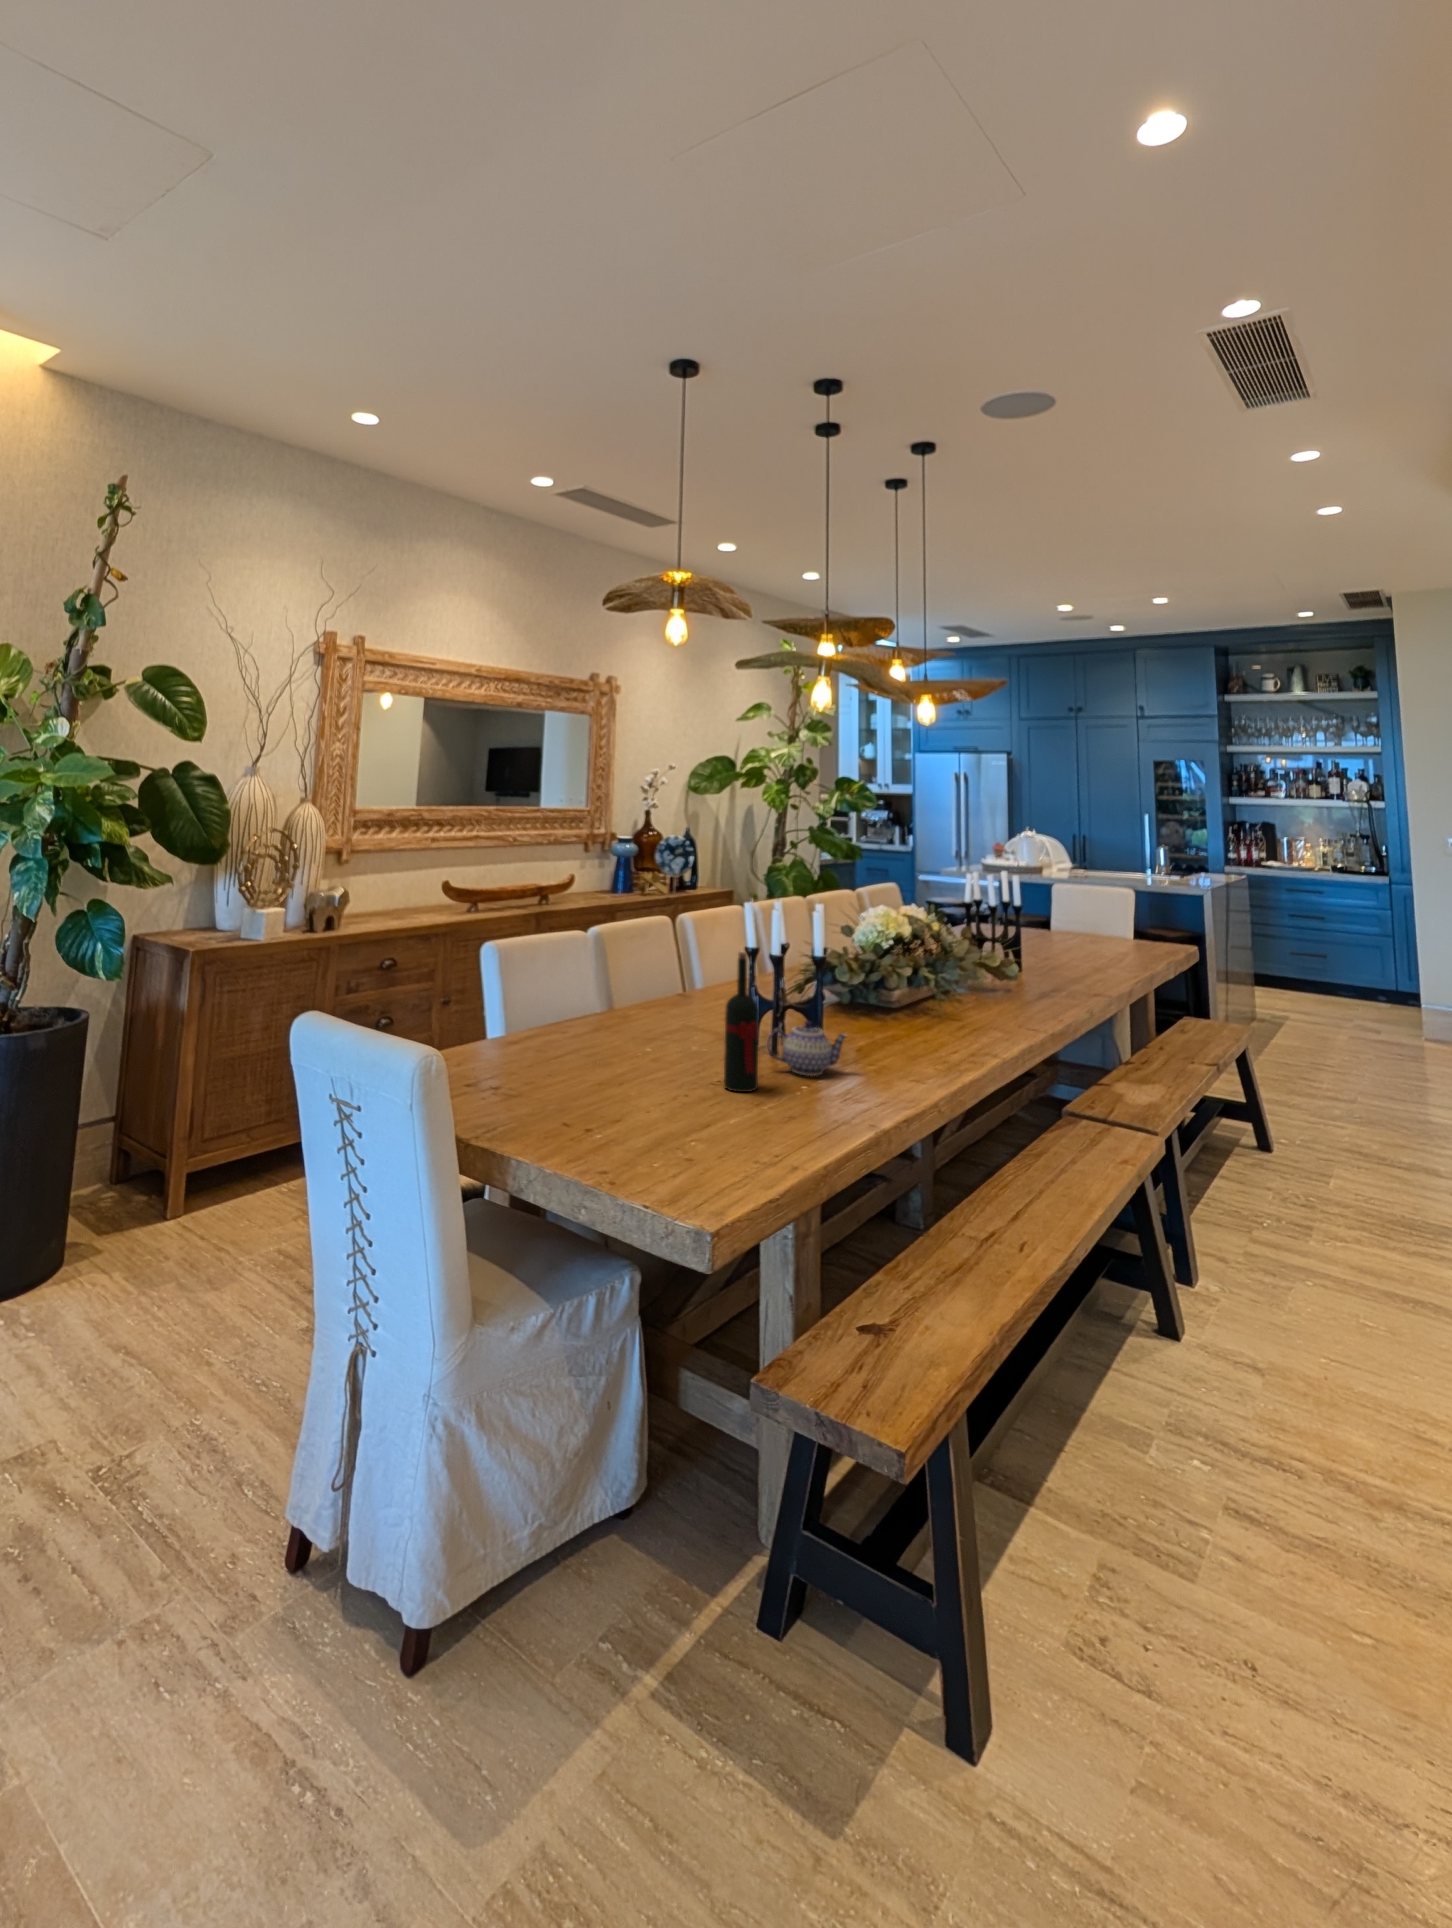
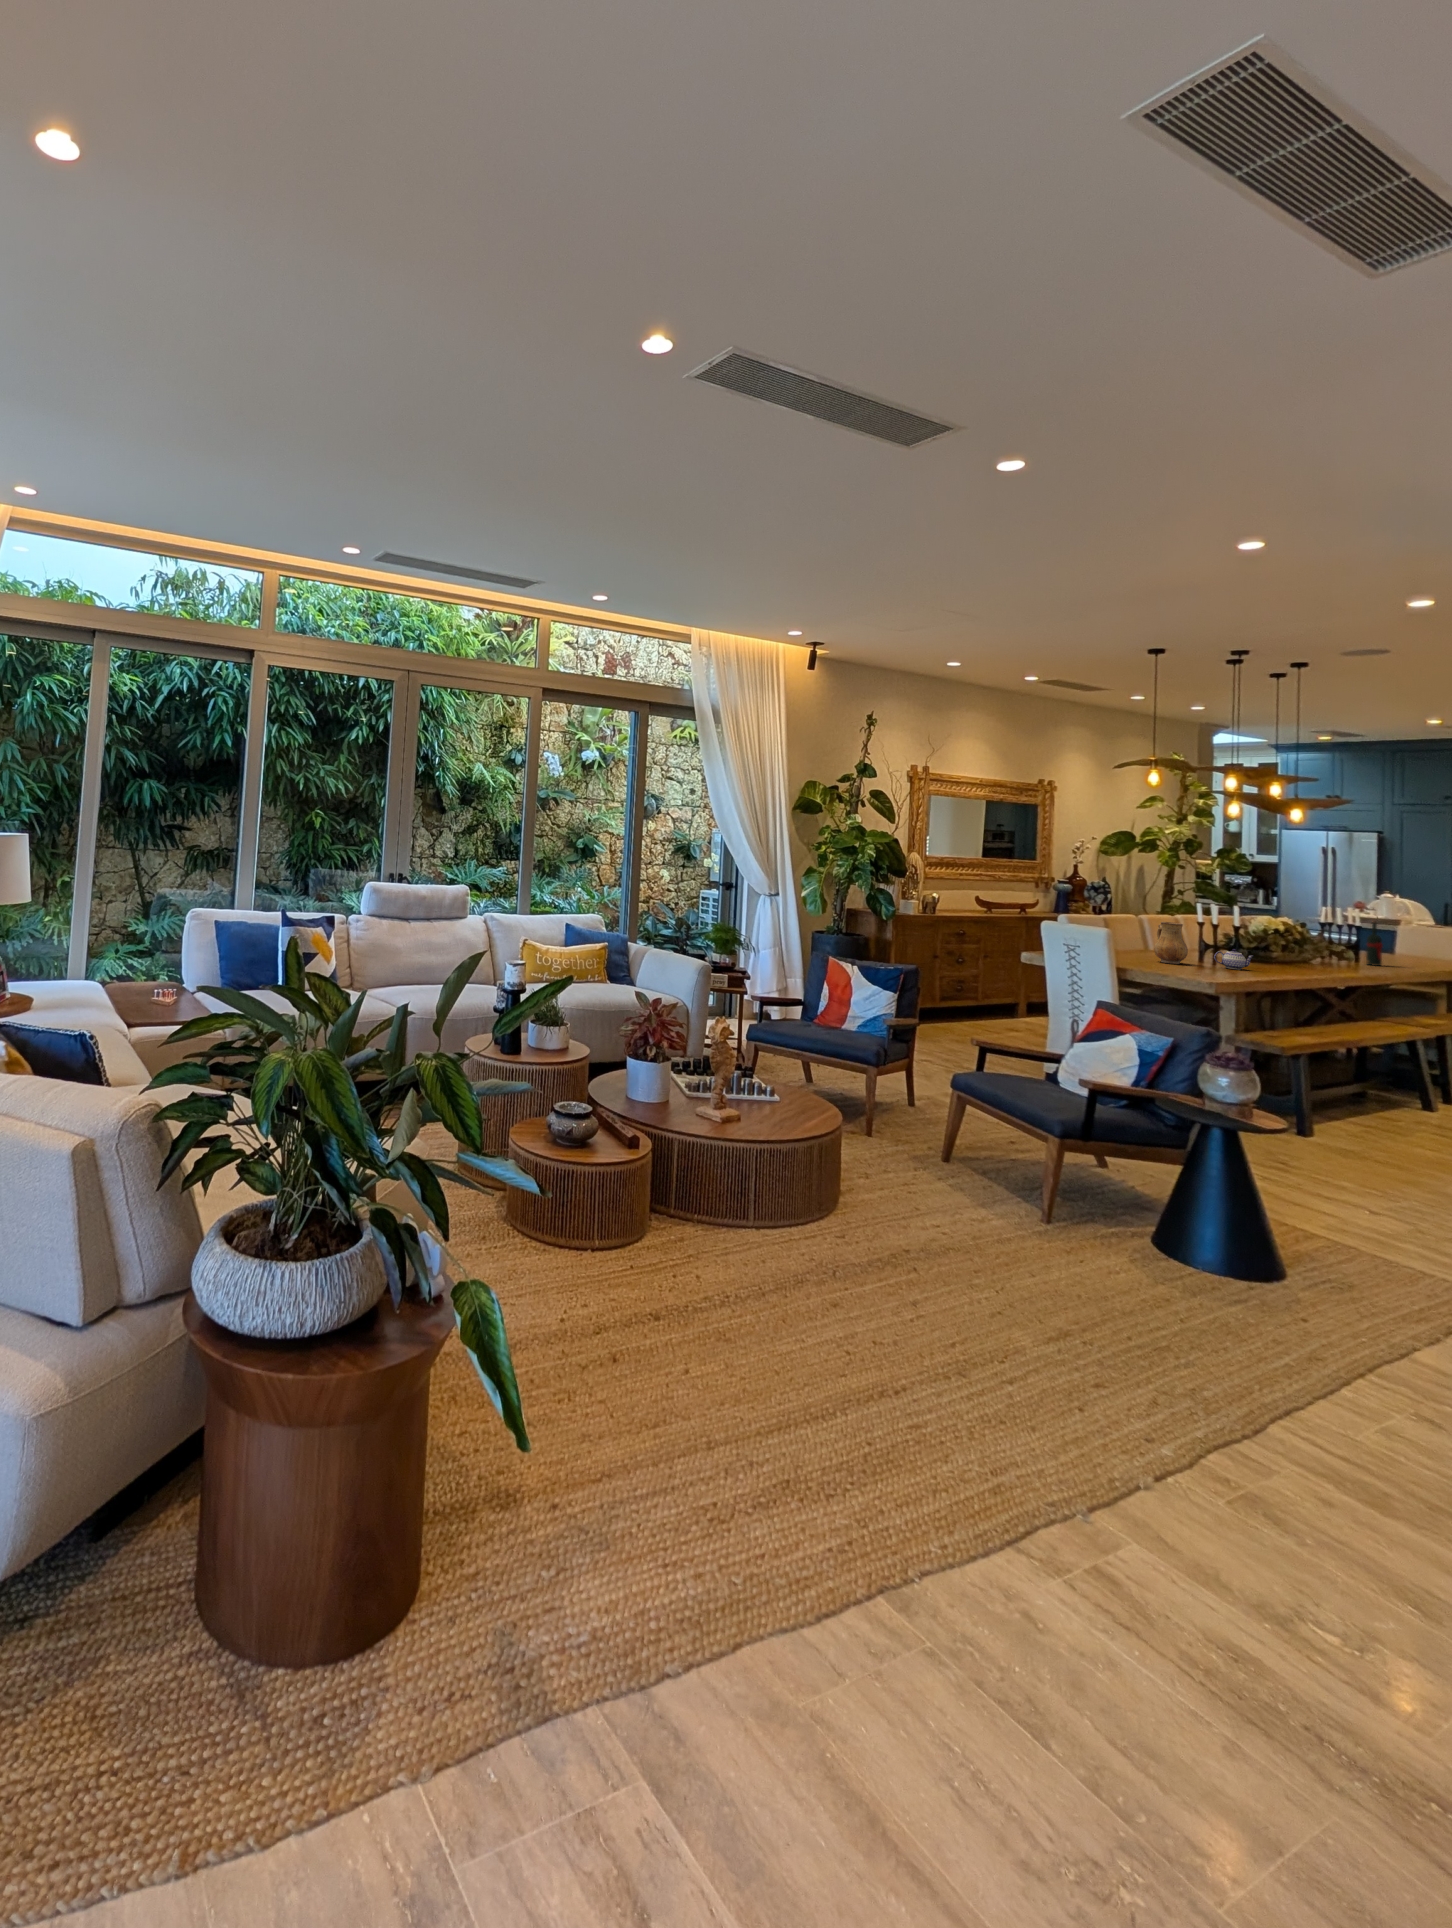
wine bottle: present [724,952,758,1092] -> present [1366,921,1383,966]
ceramic pitcher: none [642,957,712,1070] -> present [1154,922,1188,964]

